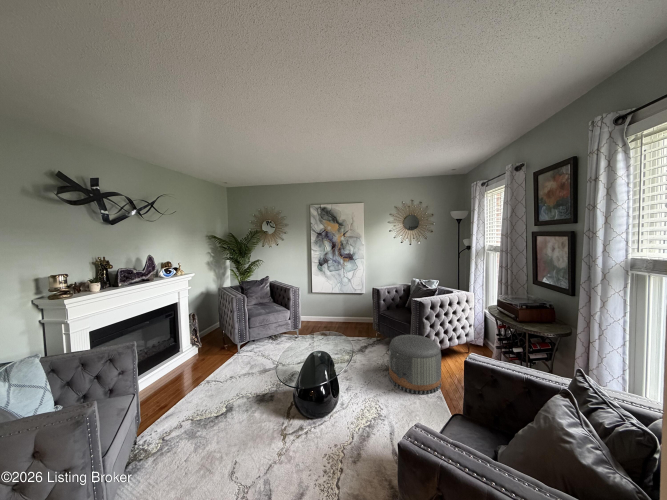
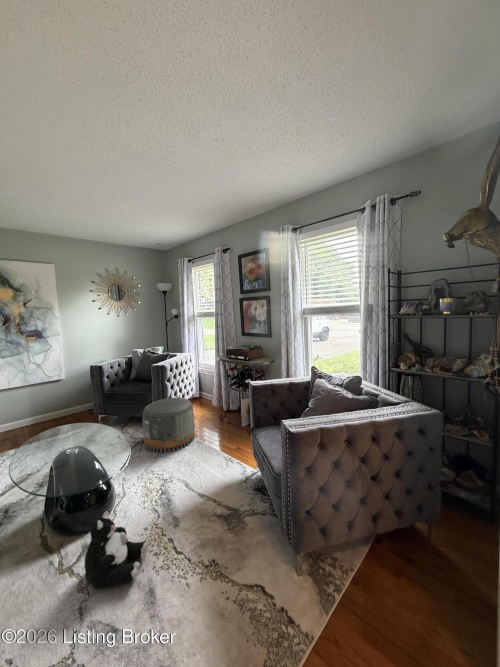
plush toy: none [281,408,324,476] -> present [85,511,150,588]

